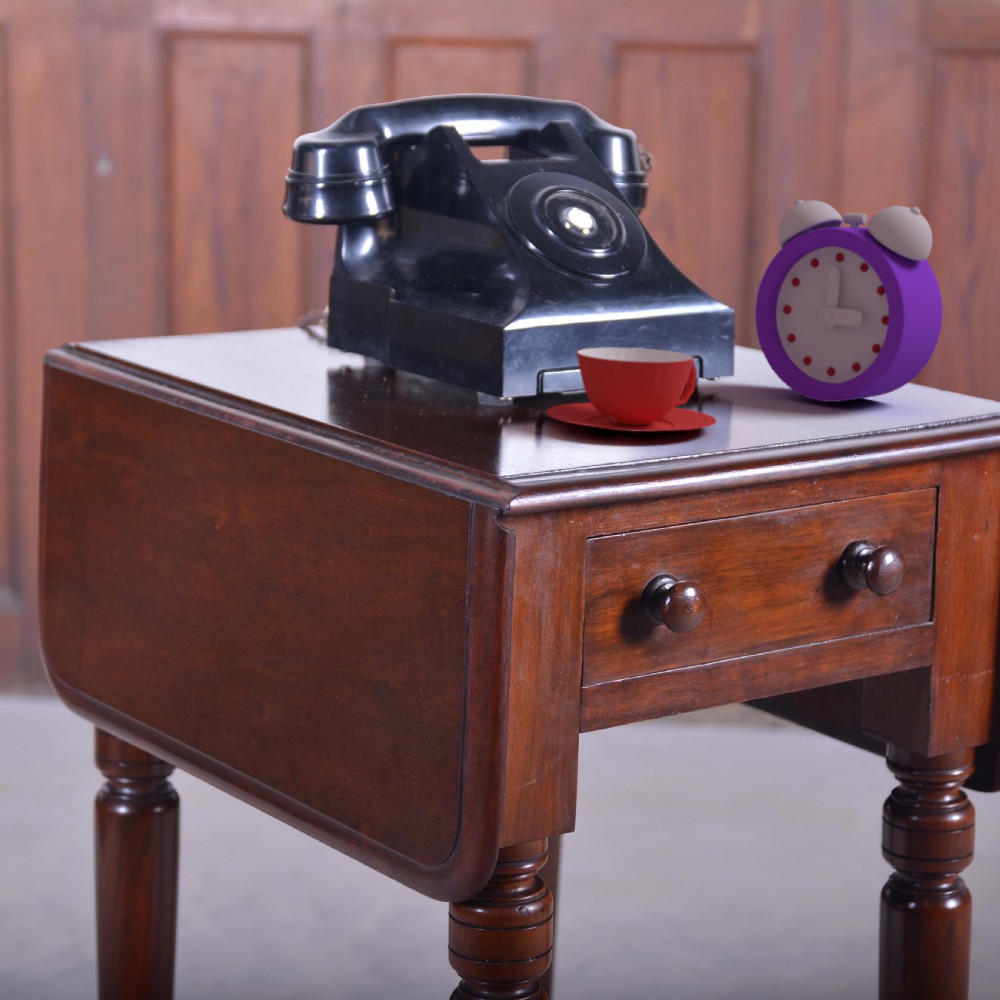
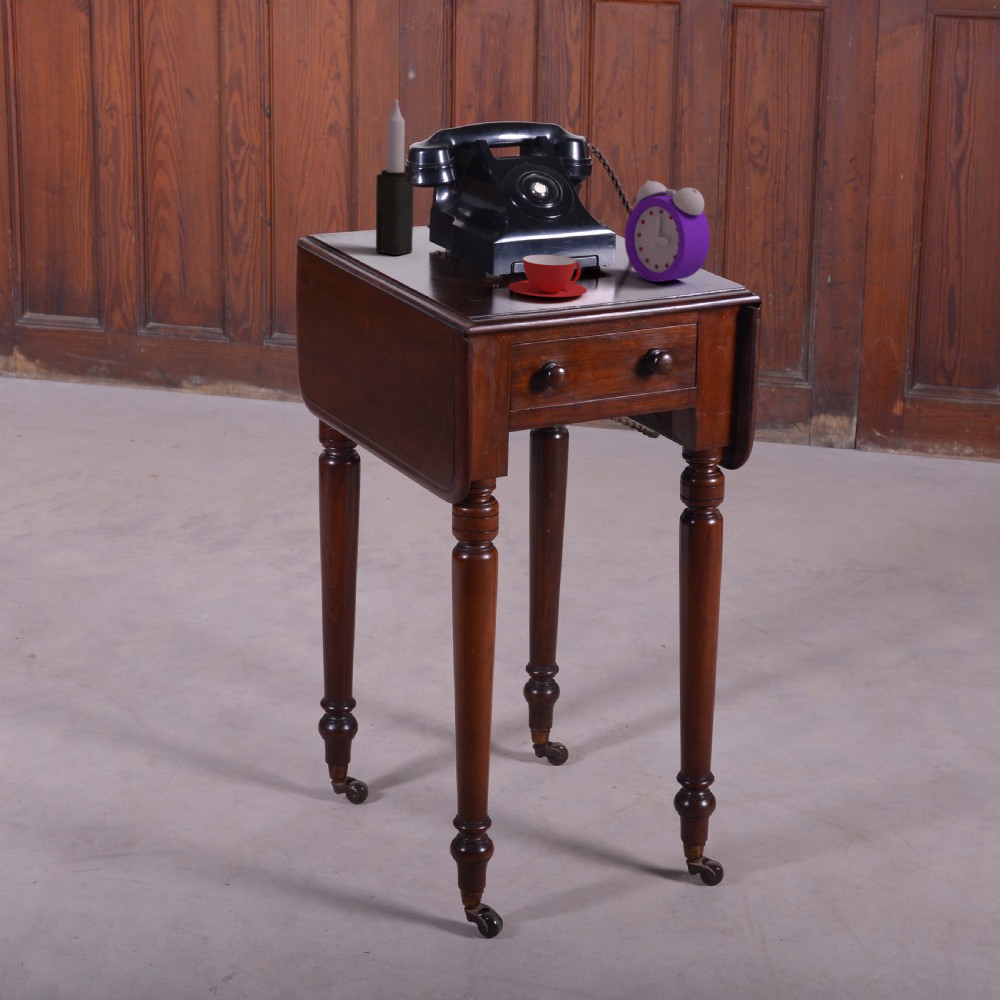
candle: none [223,50,301,368] -> present [376,99,413,255]

